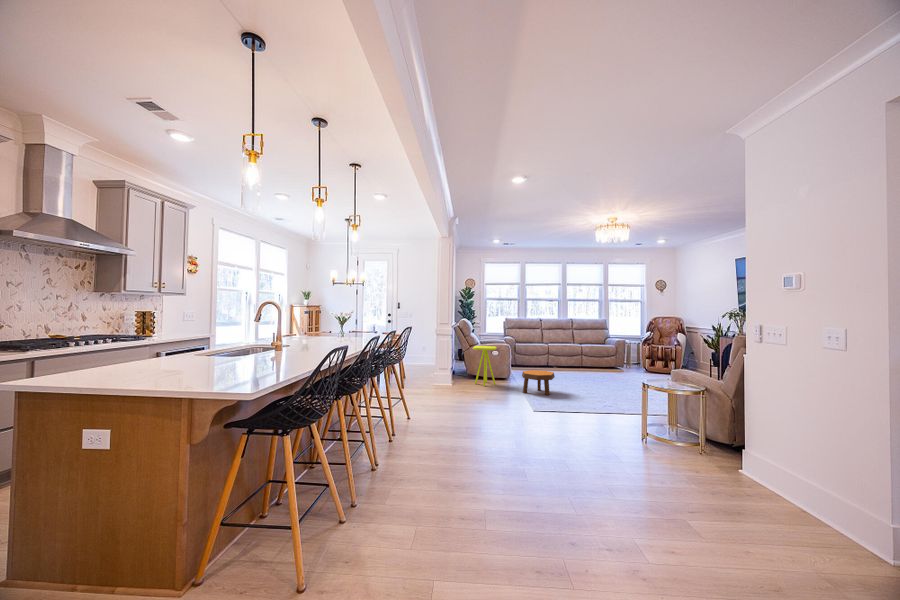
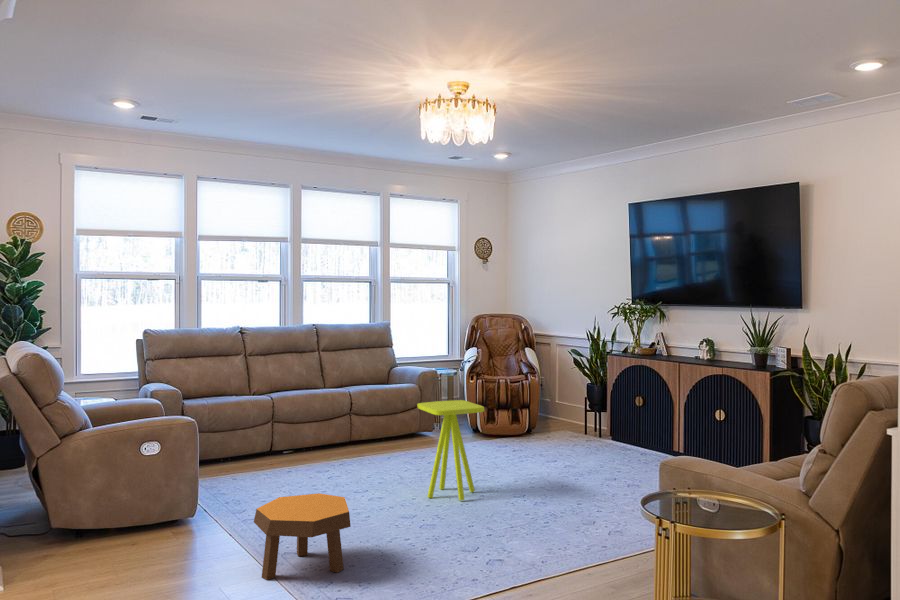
side table: present [473,346,497,386] -> present [417,400,484,500]

